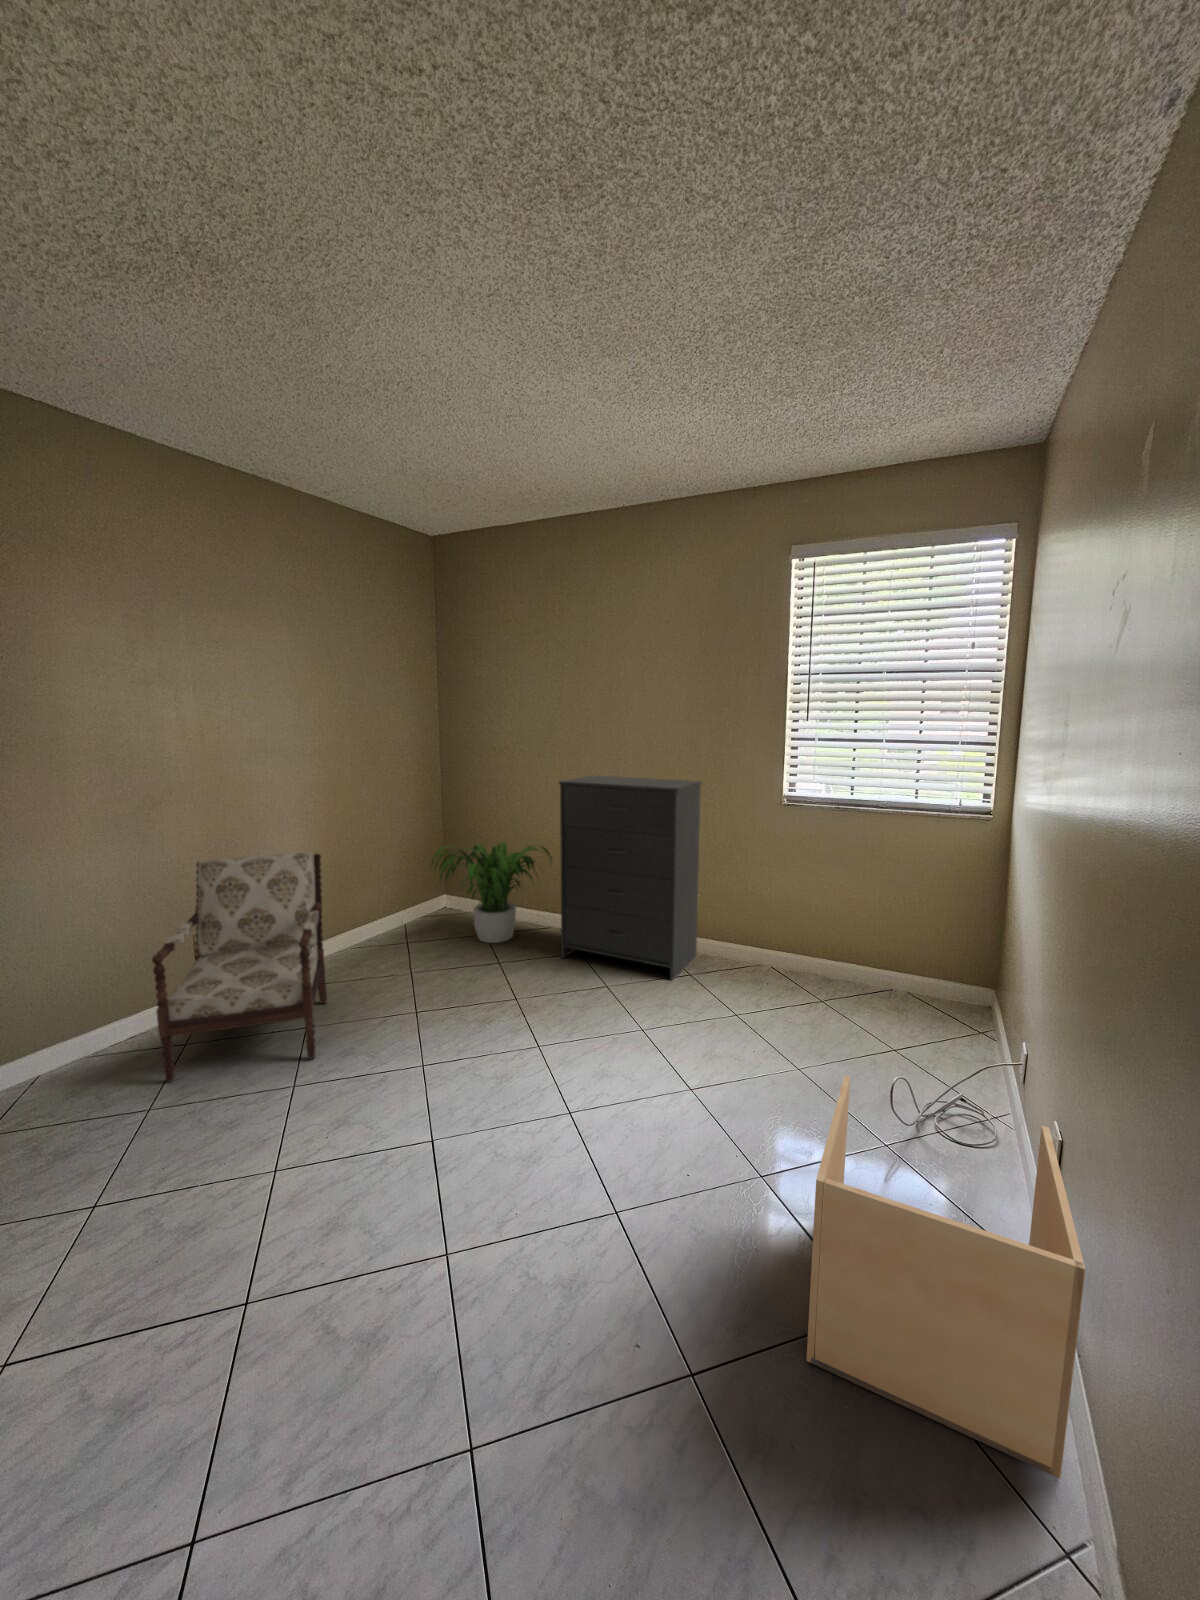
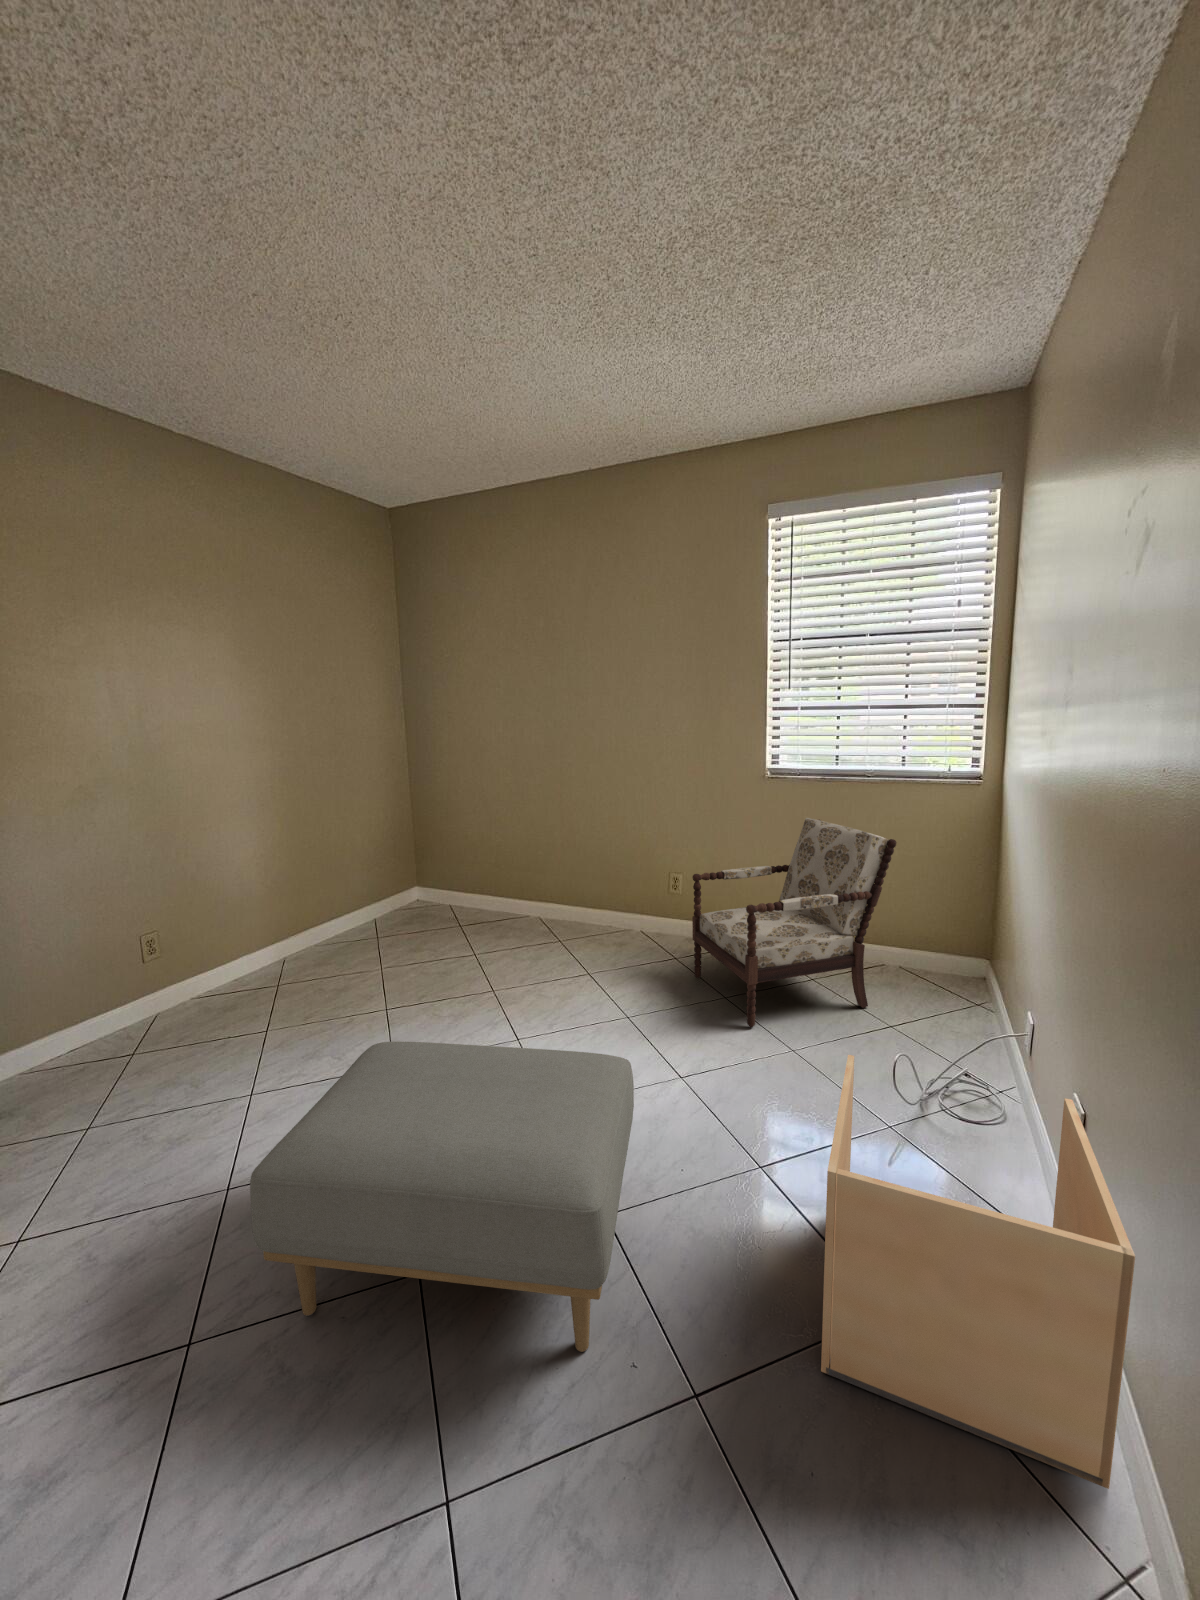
dresser: present [559,775,702,980] -> none [529,755,680,966]
potted plant: present [431,842,552,943] -> none [395,829,526,936]
armchair: present [152,853,327,1082] -> present [692,818,896,1028]
ottoman: none [308,1044,646,1330] -> present [250,1041,634,1352]

